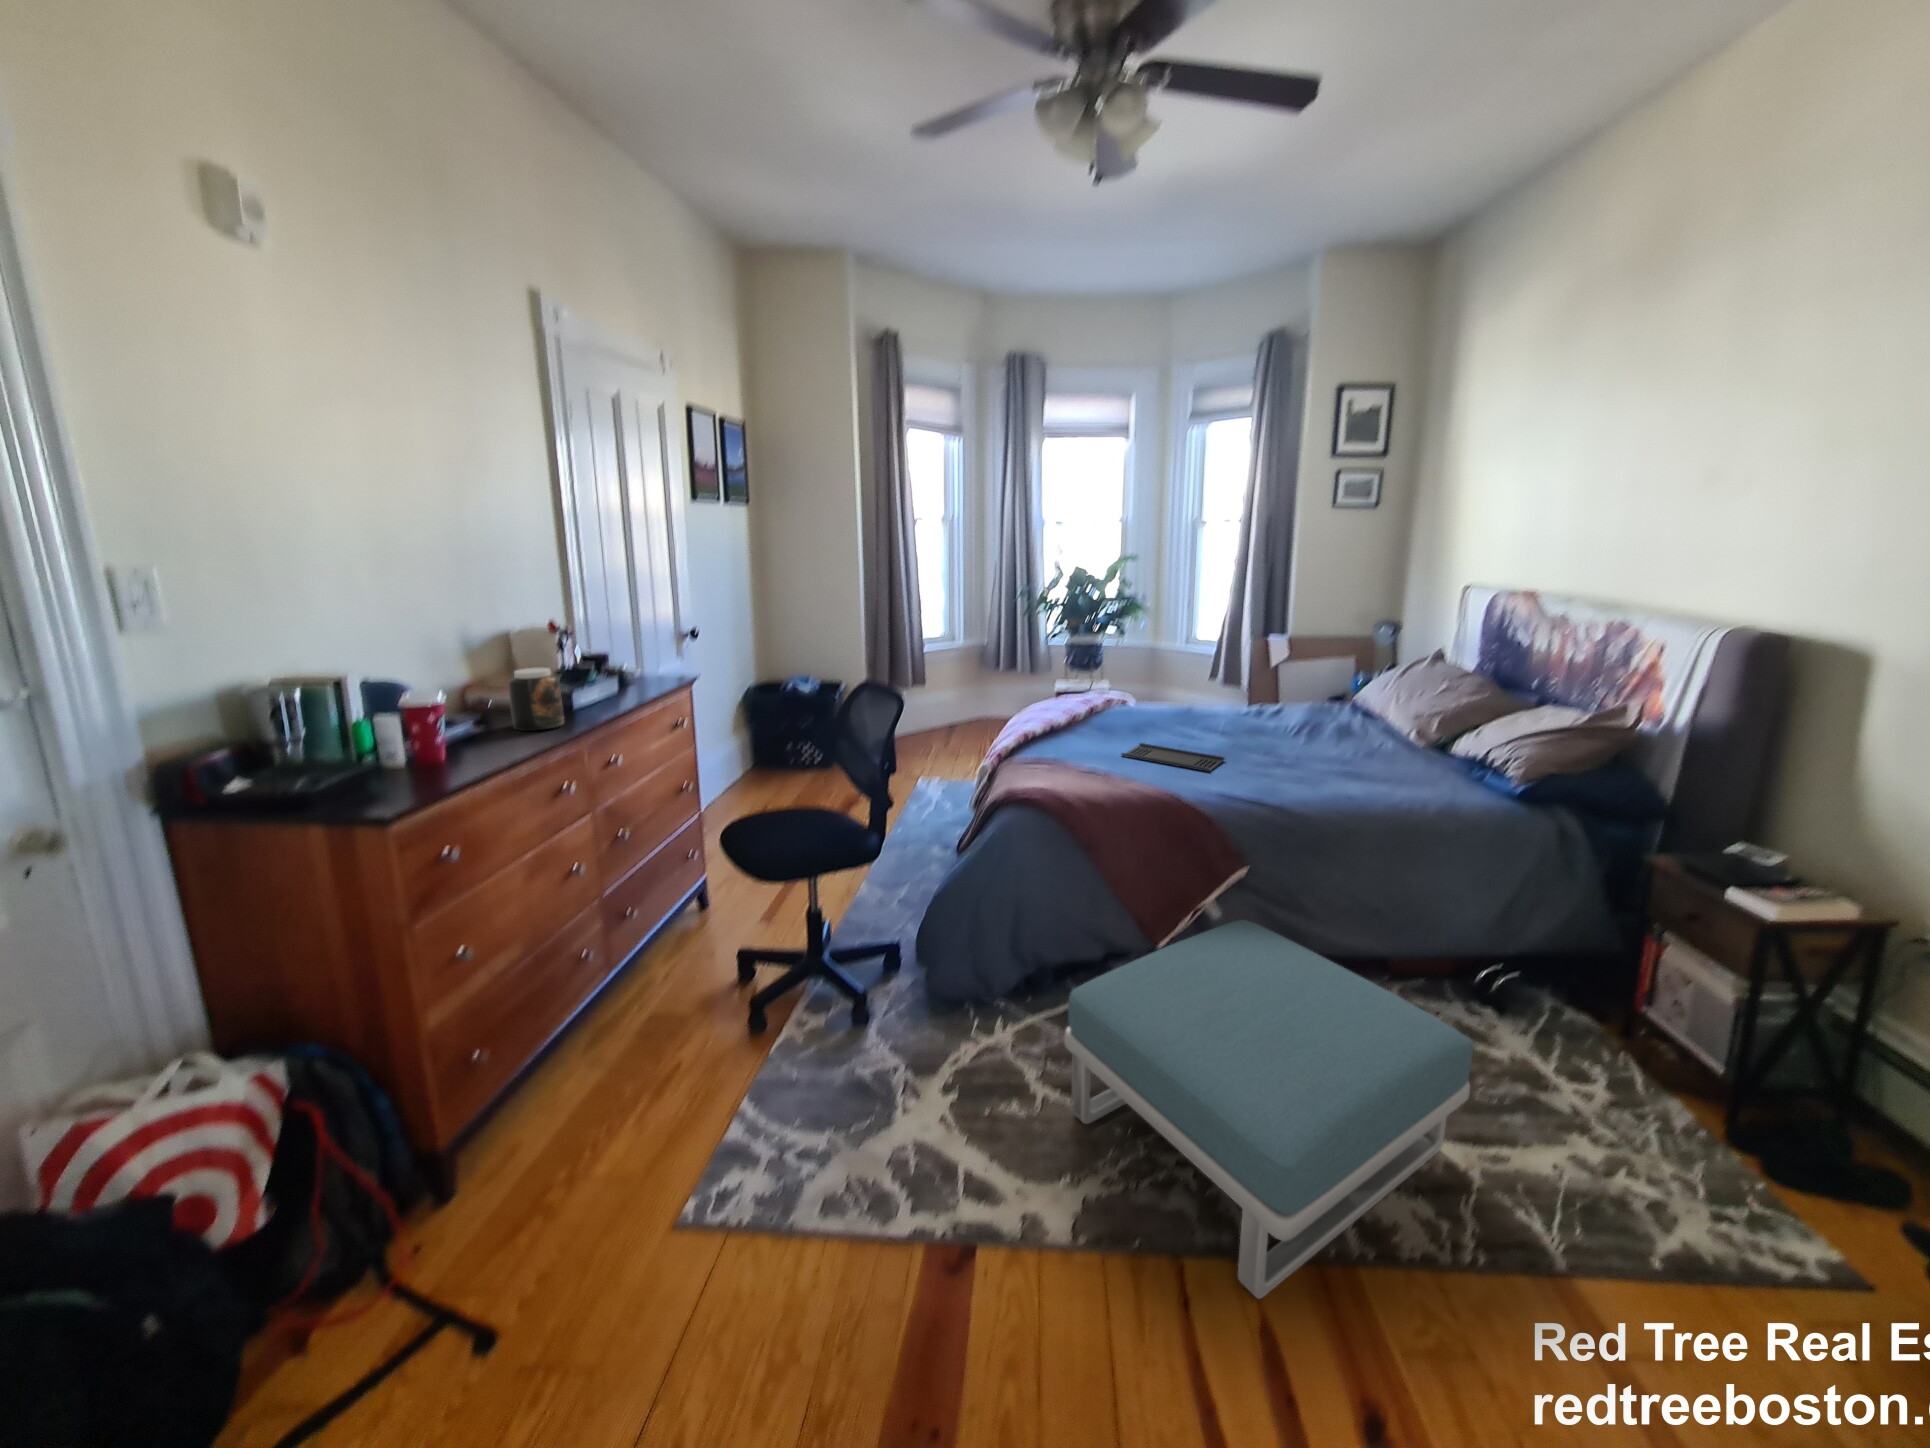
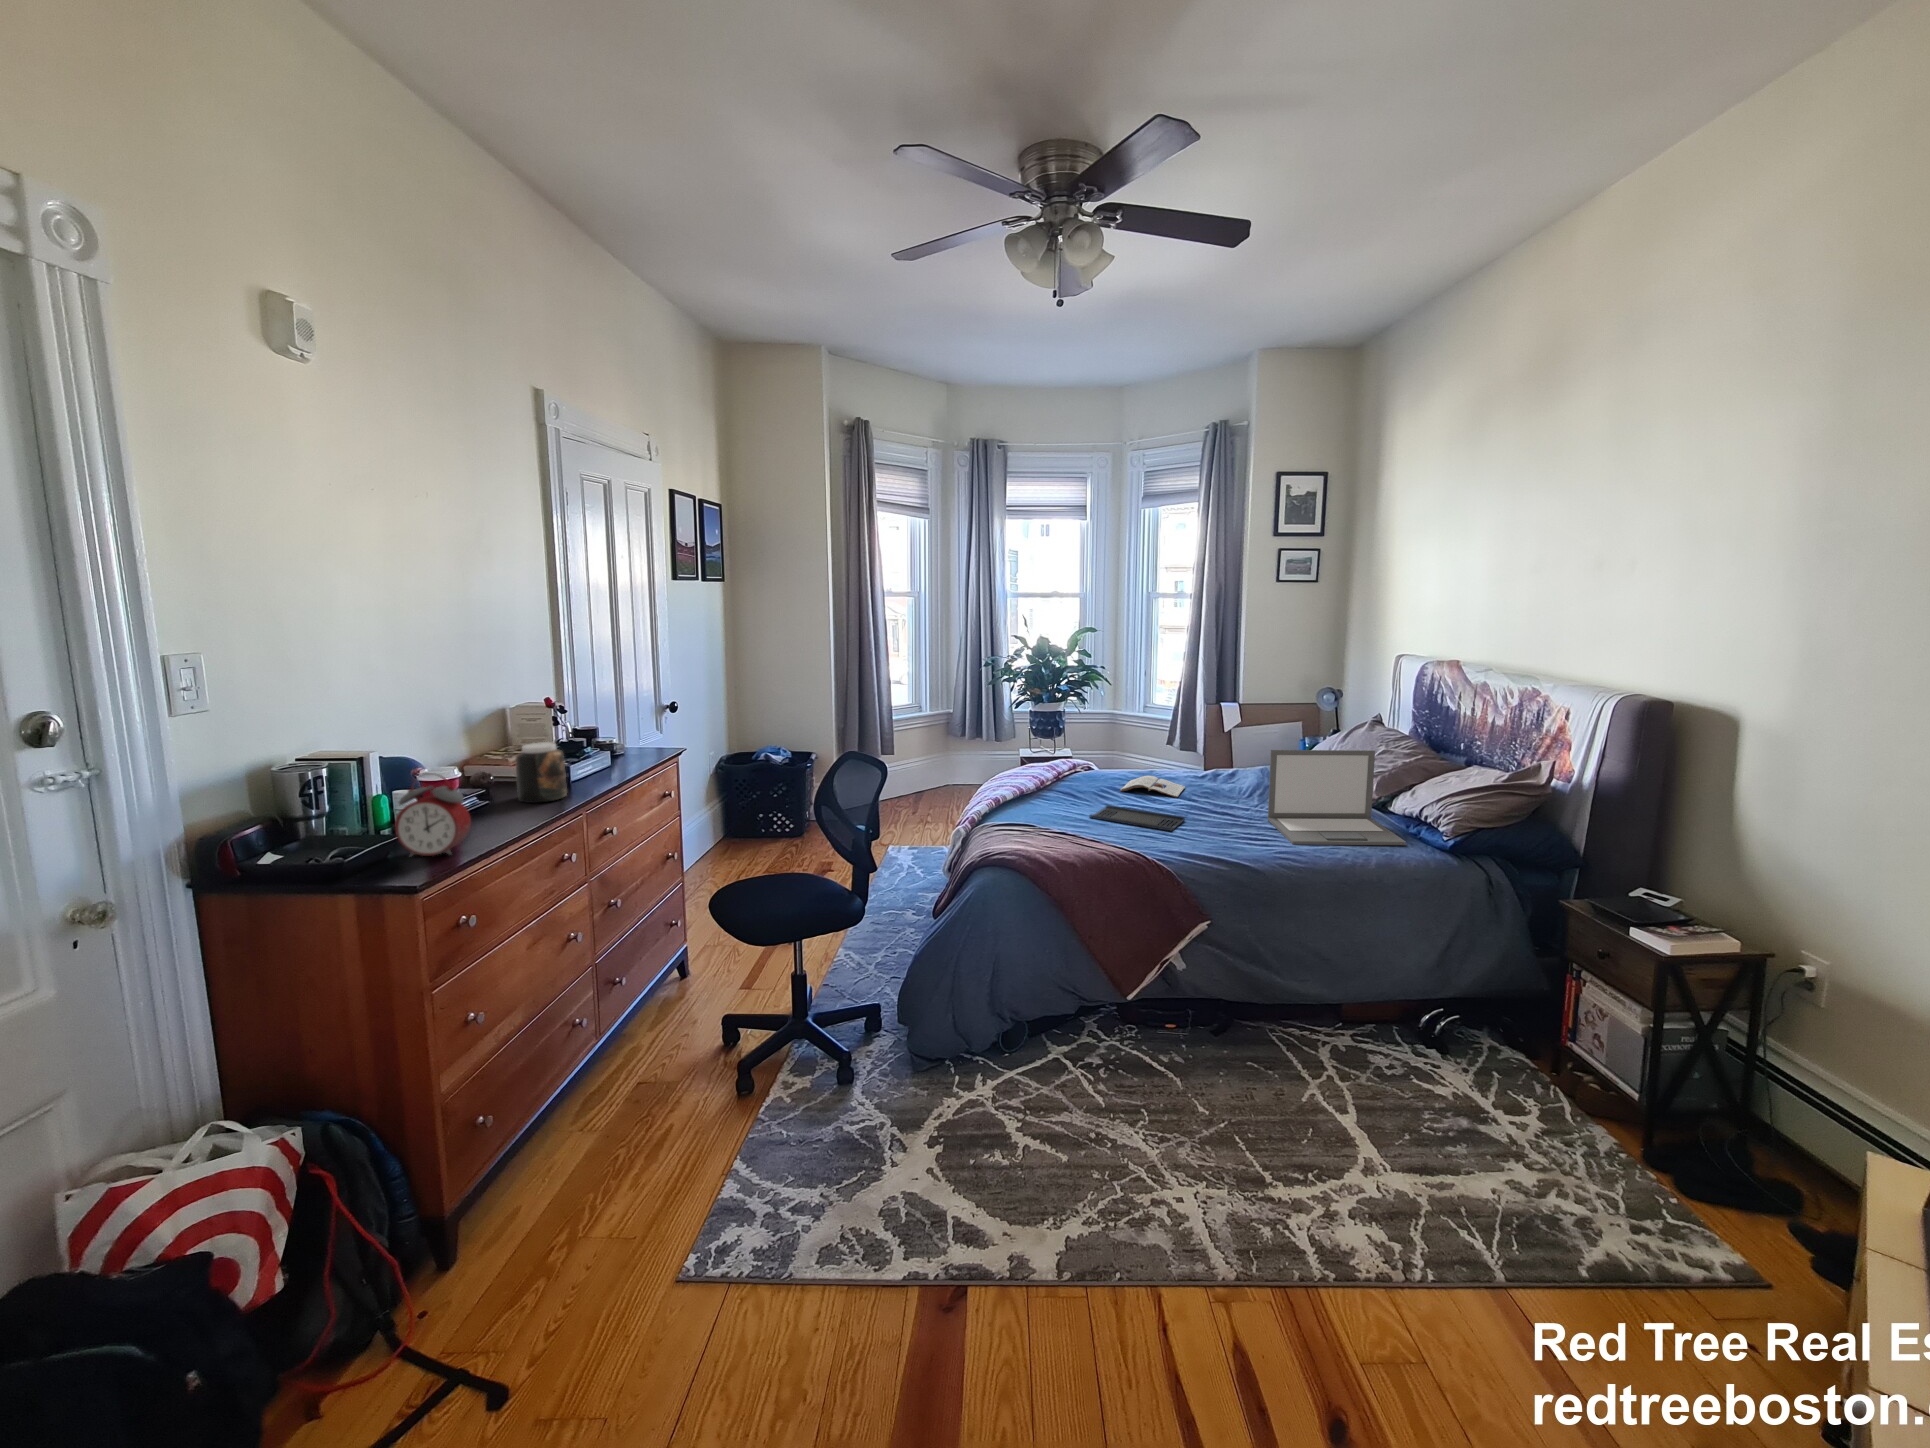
laptop: none [1315,686,1469,792] -> present [1268,750,1406,845]
alarm clock: none [369,697,451,786] -> present [395,773,471,857]
magazine: none [1156,713,1226,737] -> present [1120,776,1185,797]
footstool: present [1064,920,1473,1299] -> none [1044,969,1415,1323]

